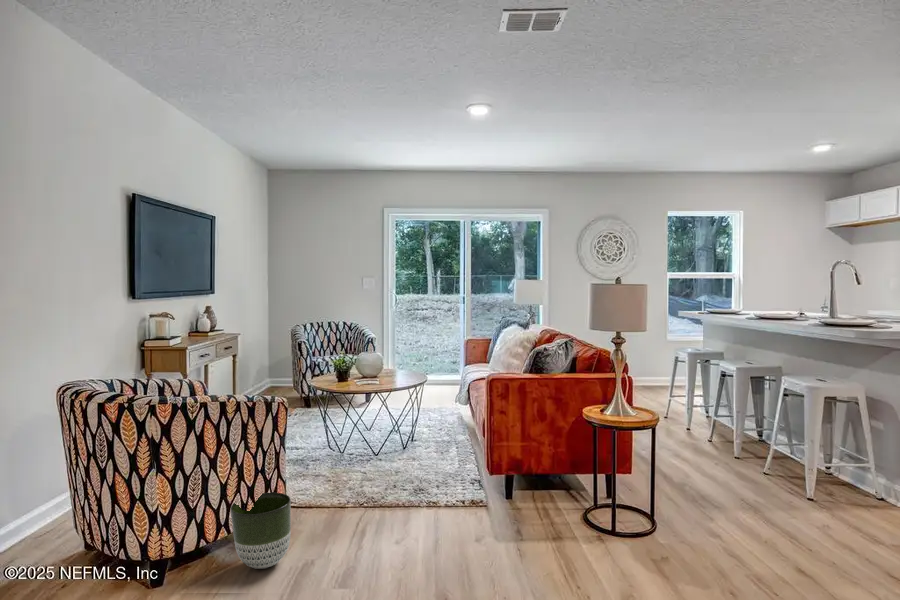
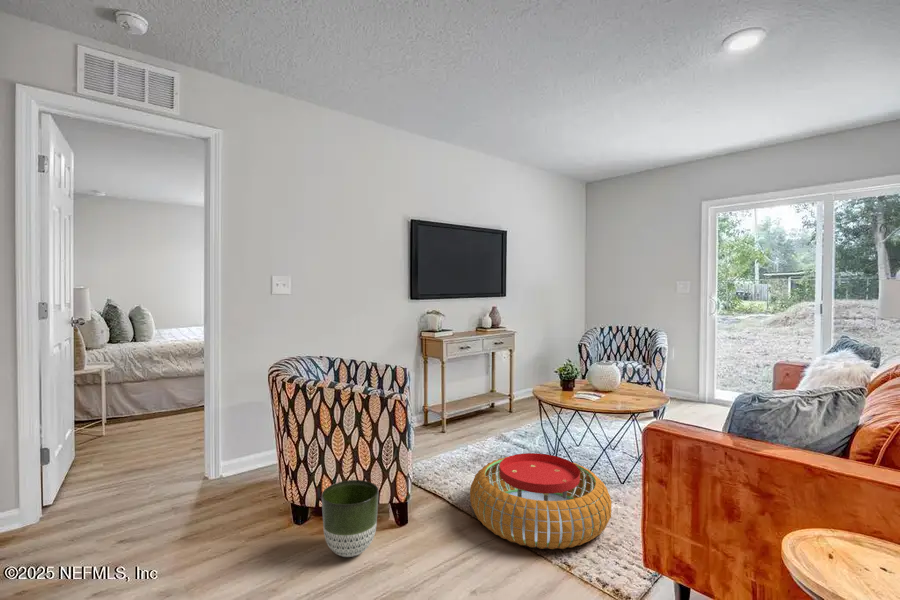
pouf: none [314,434,438,506] -> present [470,453,612,549]

